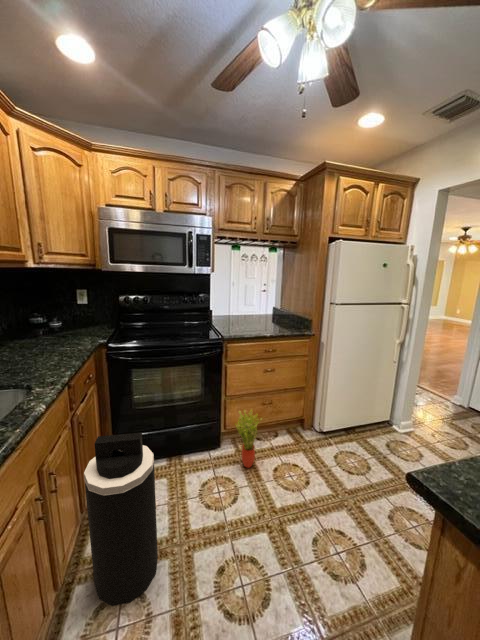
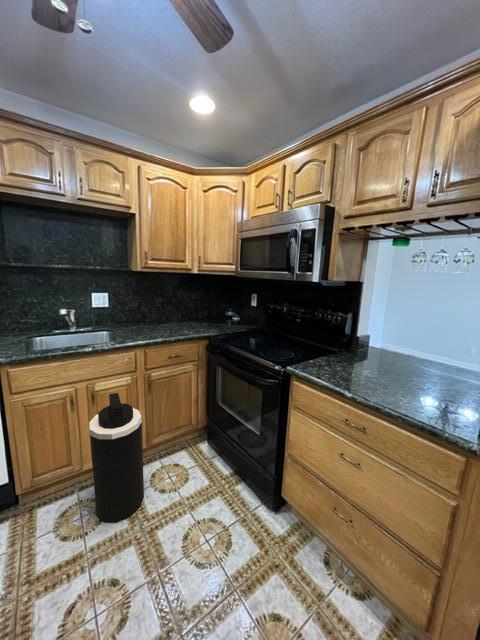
potted plant: present [236,410,262,468] -> none [246,478,283,569]

